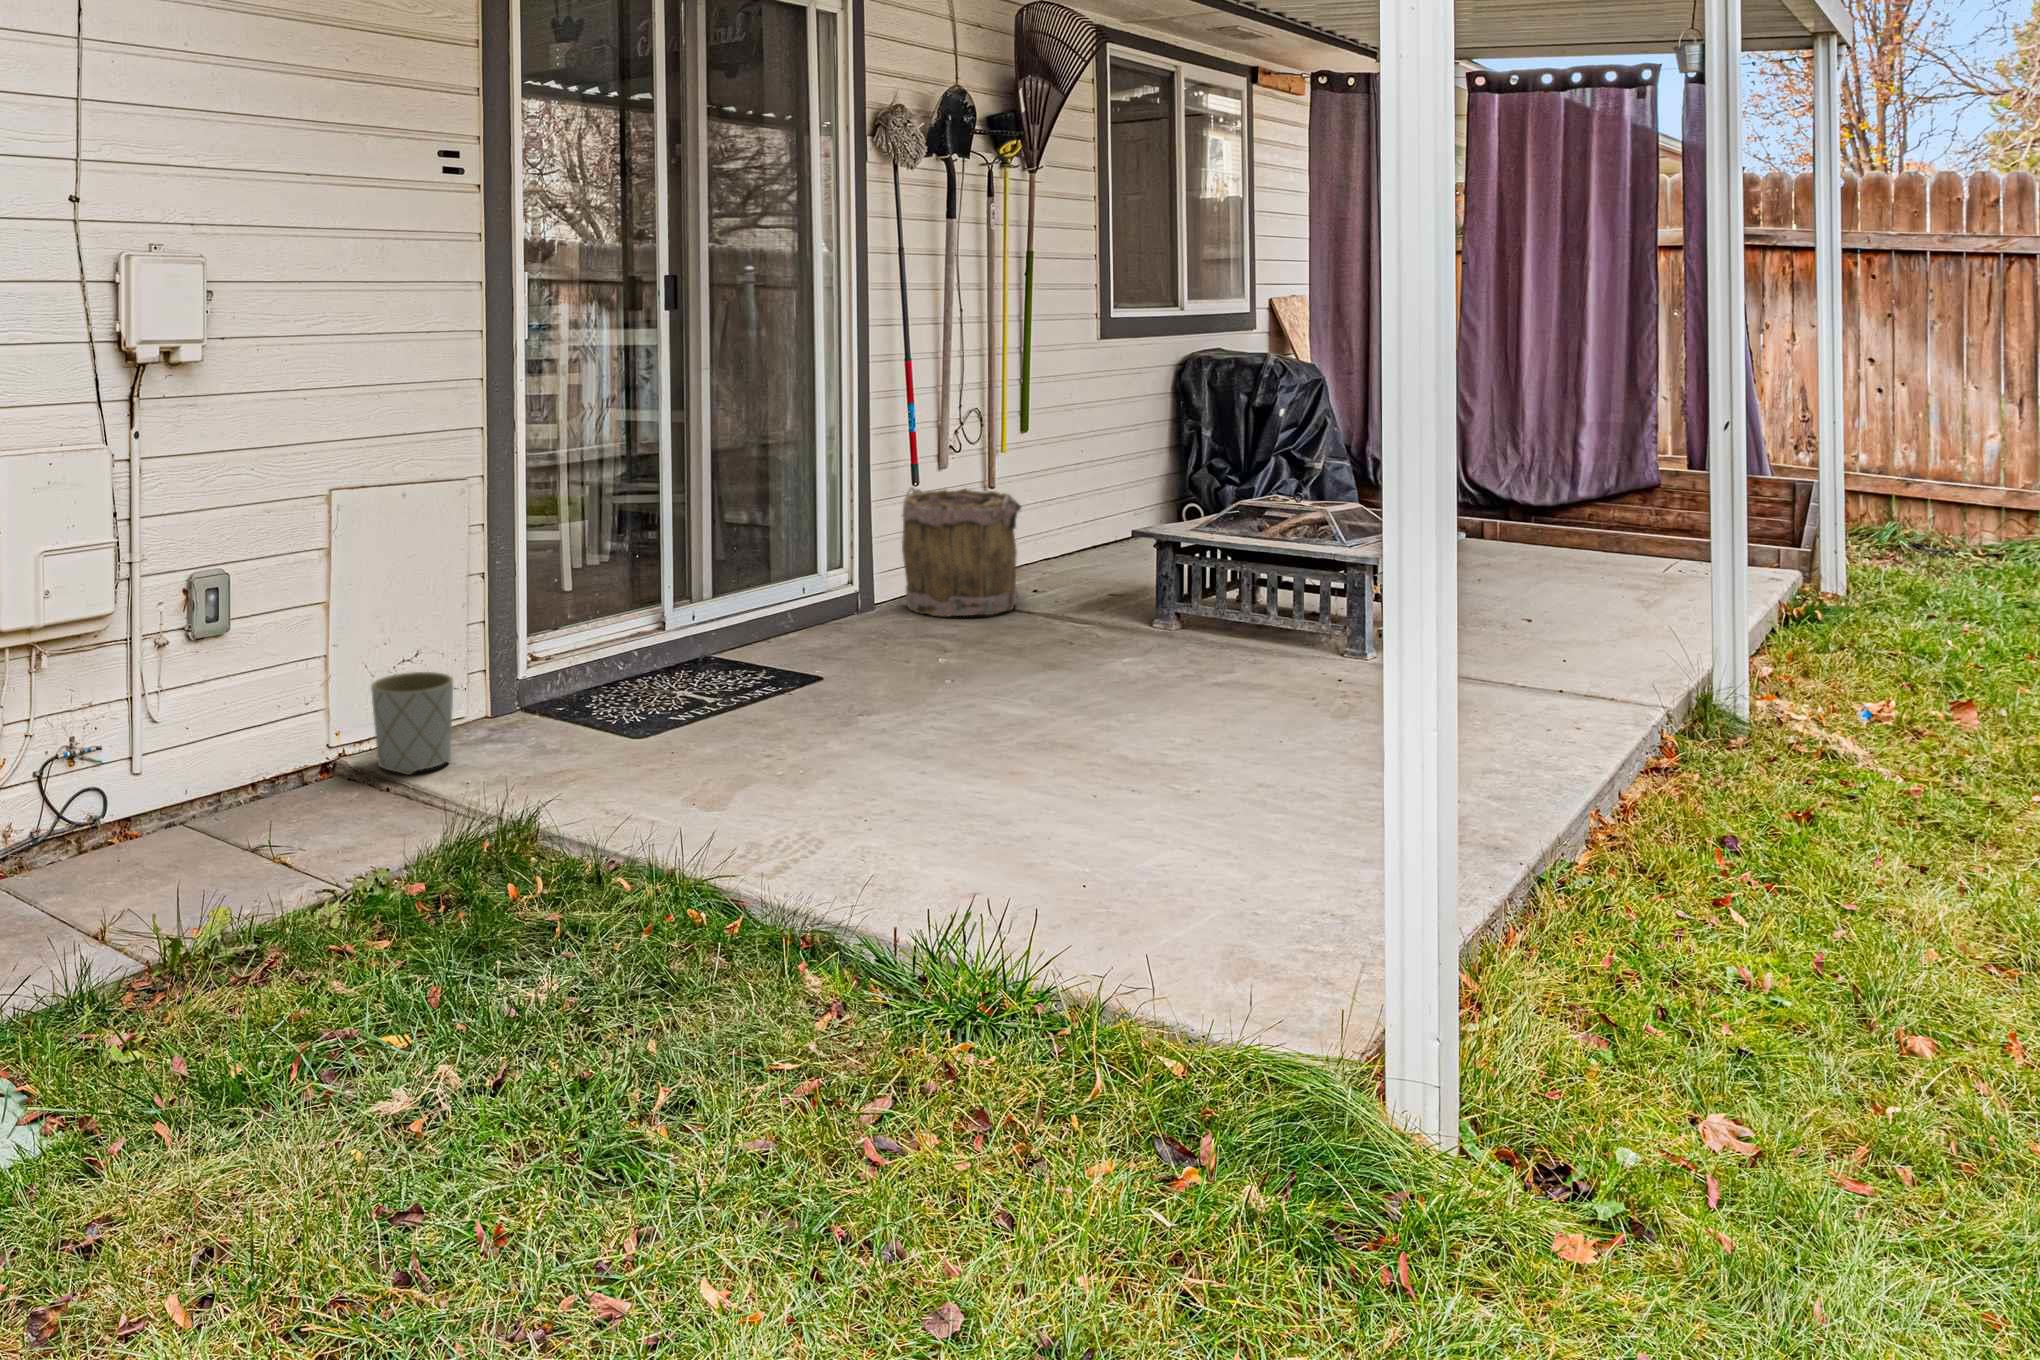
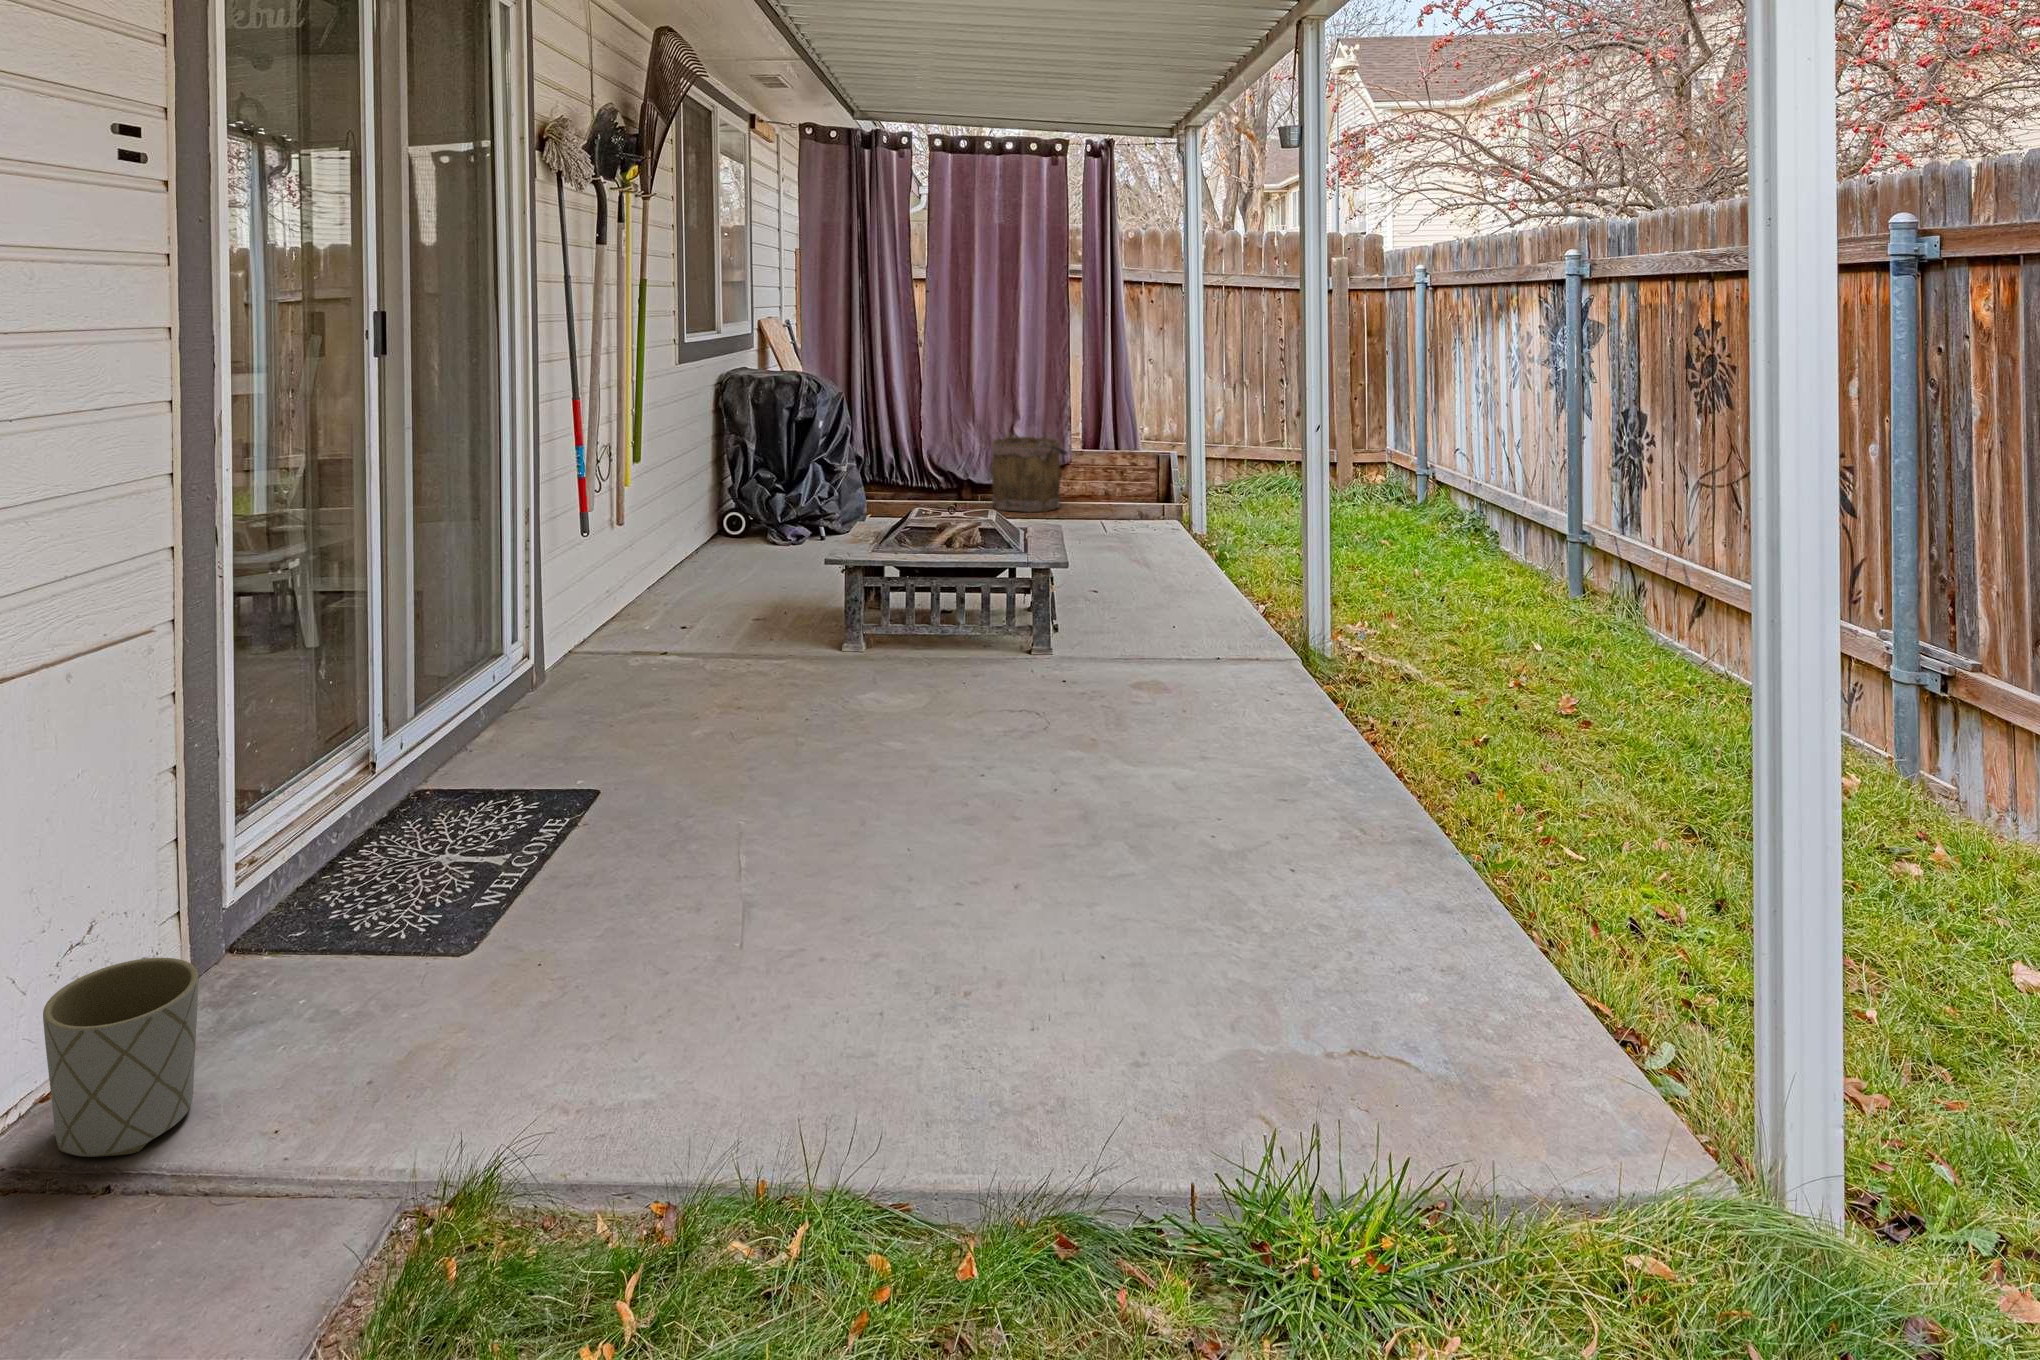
bucket: present [902,487,1021,616] -> present [991,435,1067,512]

